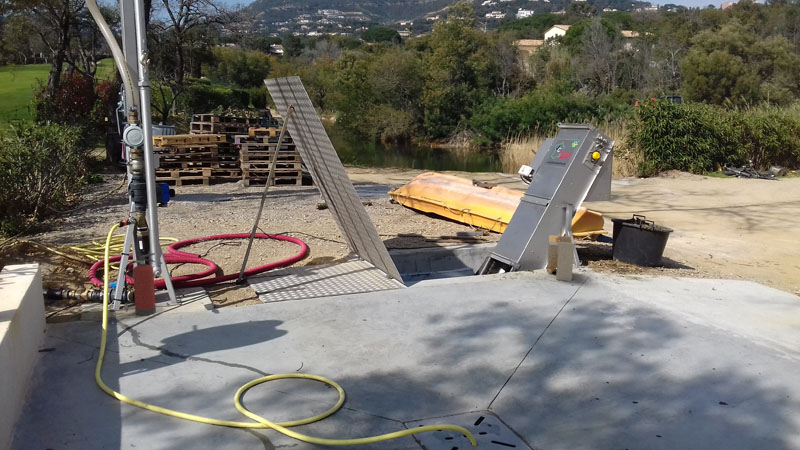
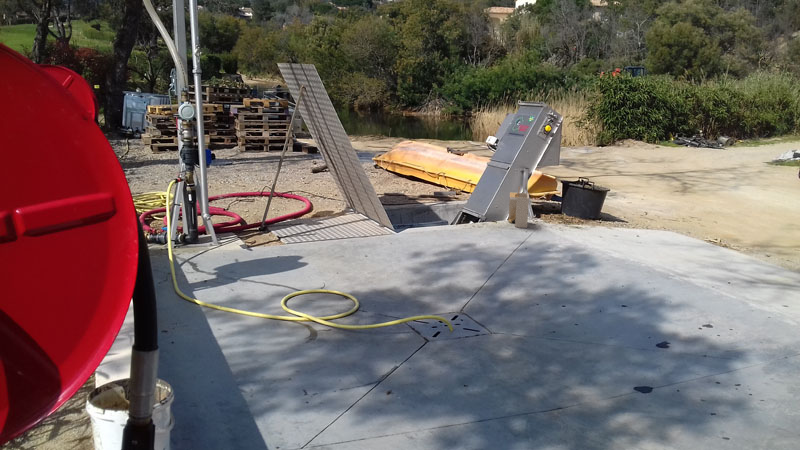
fire extinguisher: present [124,253,156,316] -> none [183,203,207,251]

